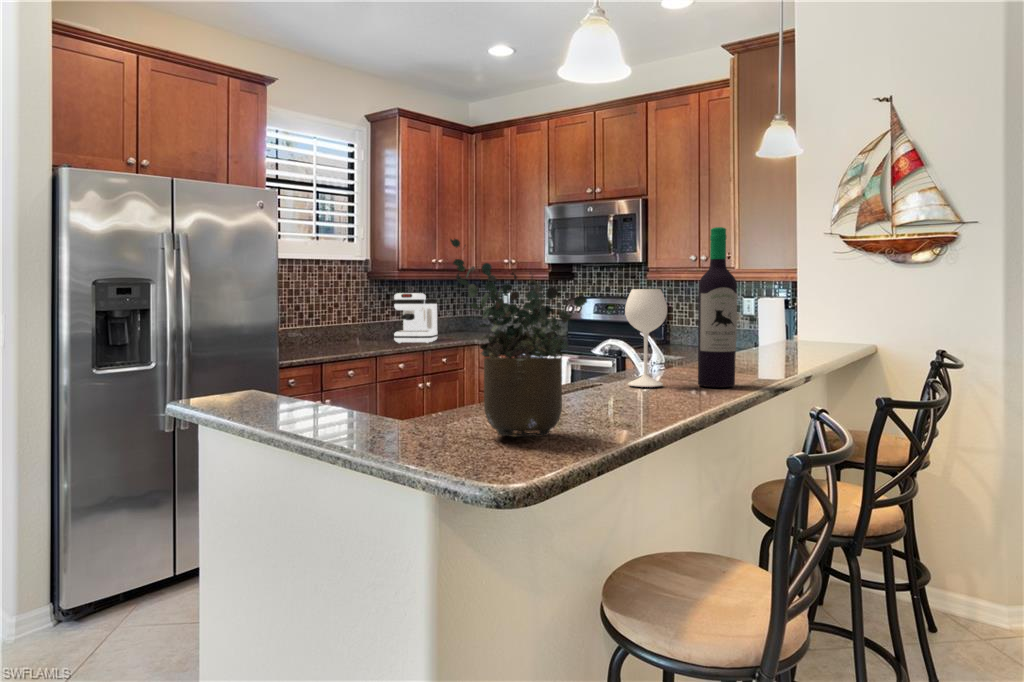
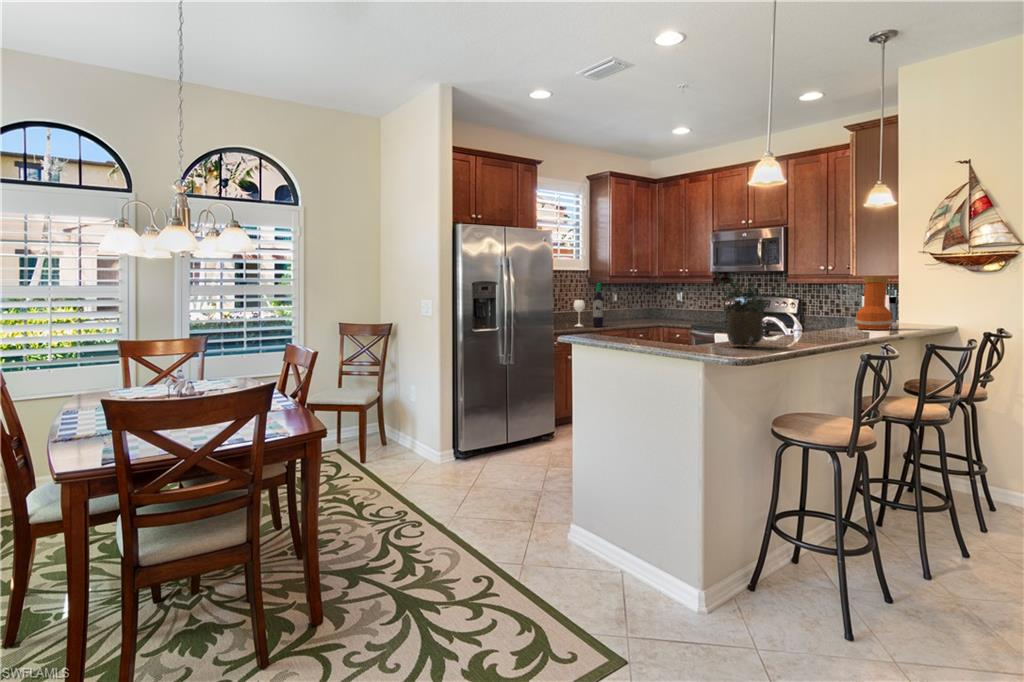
wine bottle: present [625,227,737,387] -> present [574,283,604,327]
vase: none [741,272,797,361] -> present [855,276,893,330]
coffee maker: present [394,293,437,343] -> none [608,292,635,325]

